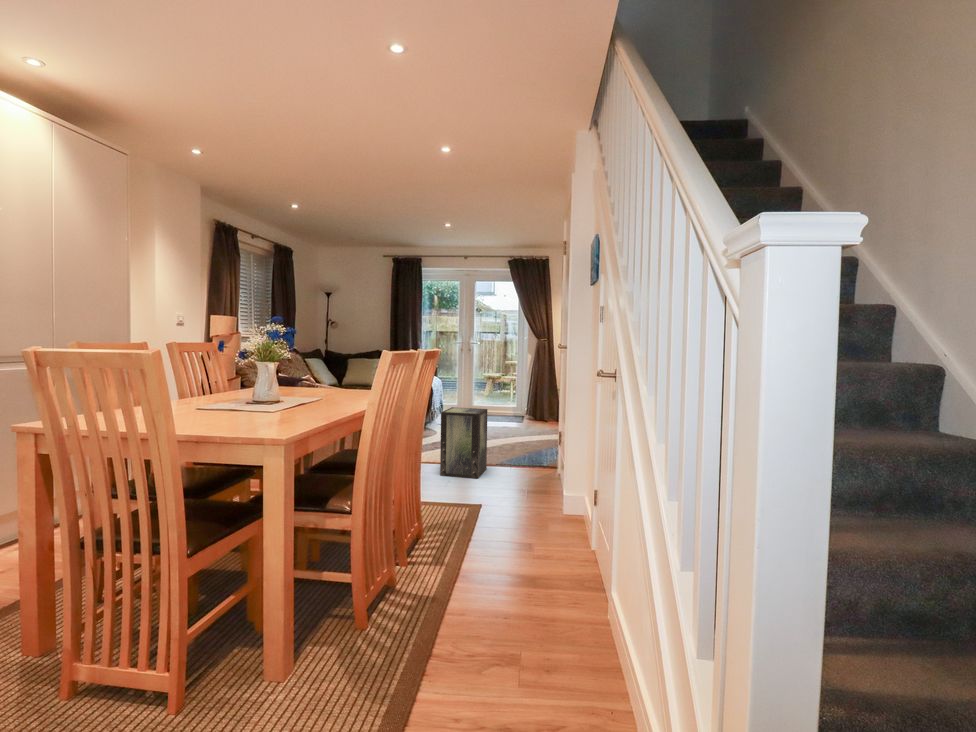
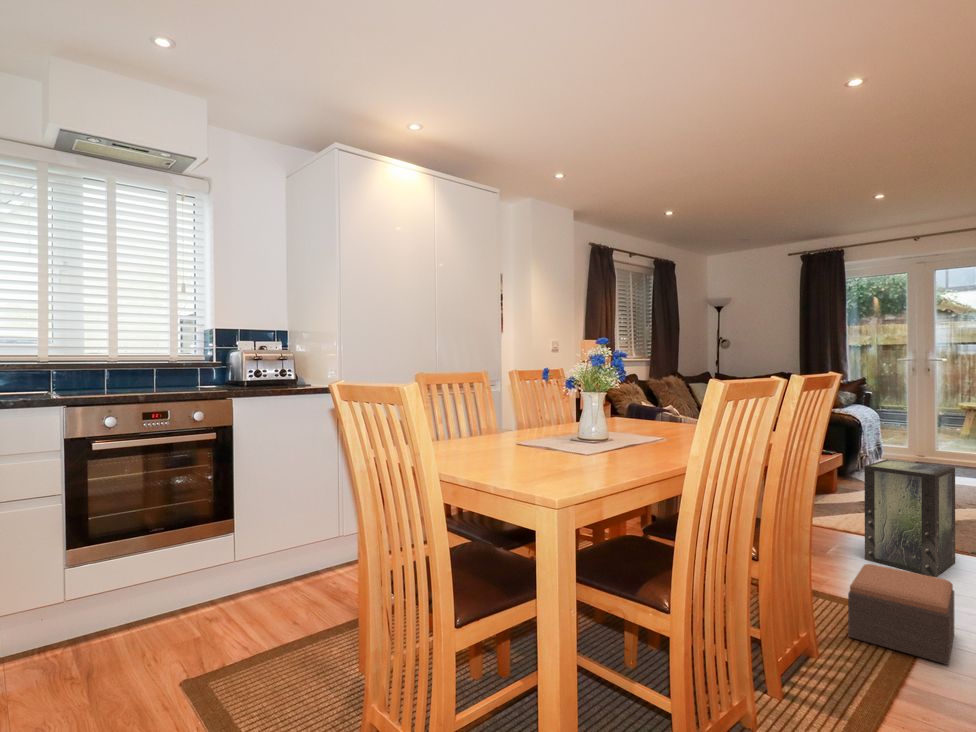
footstool: none [438,474,491,523] -> present [848,564,955,664]

